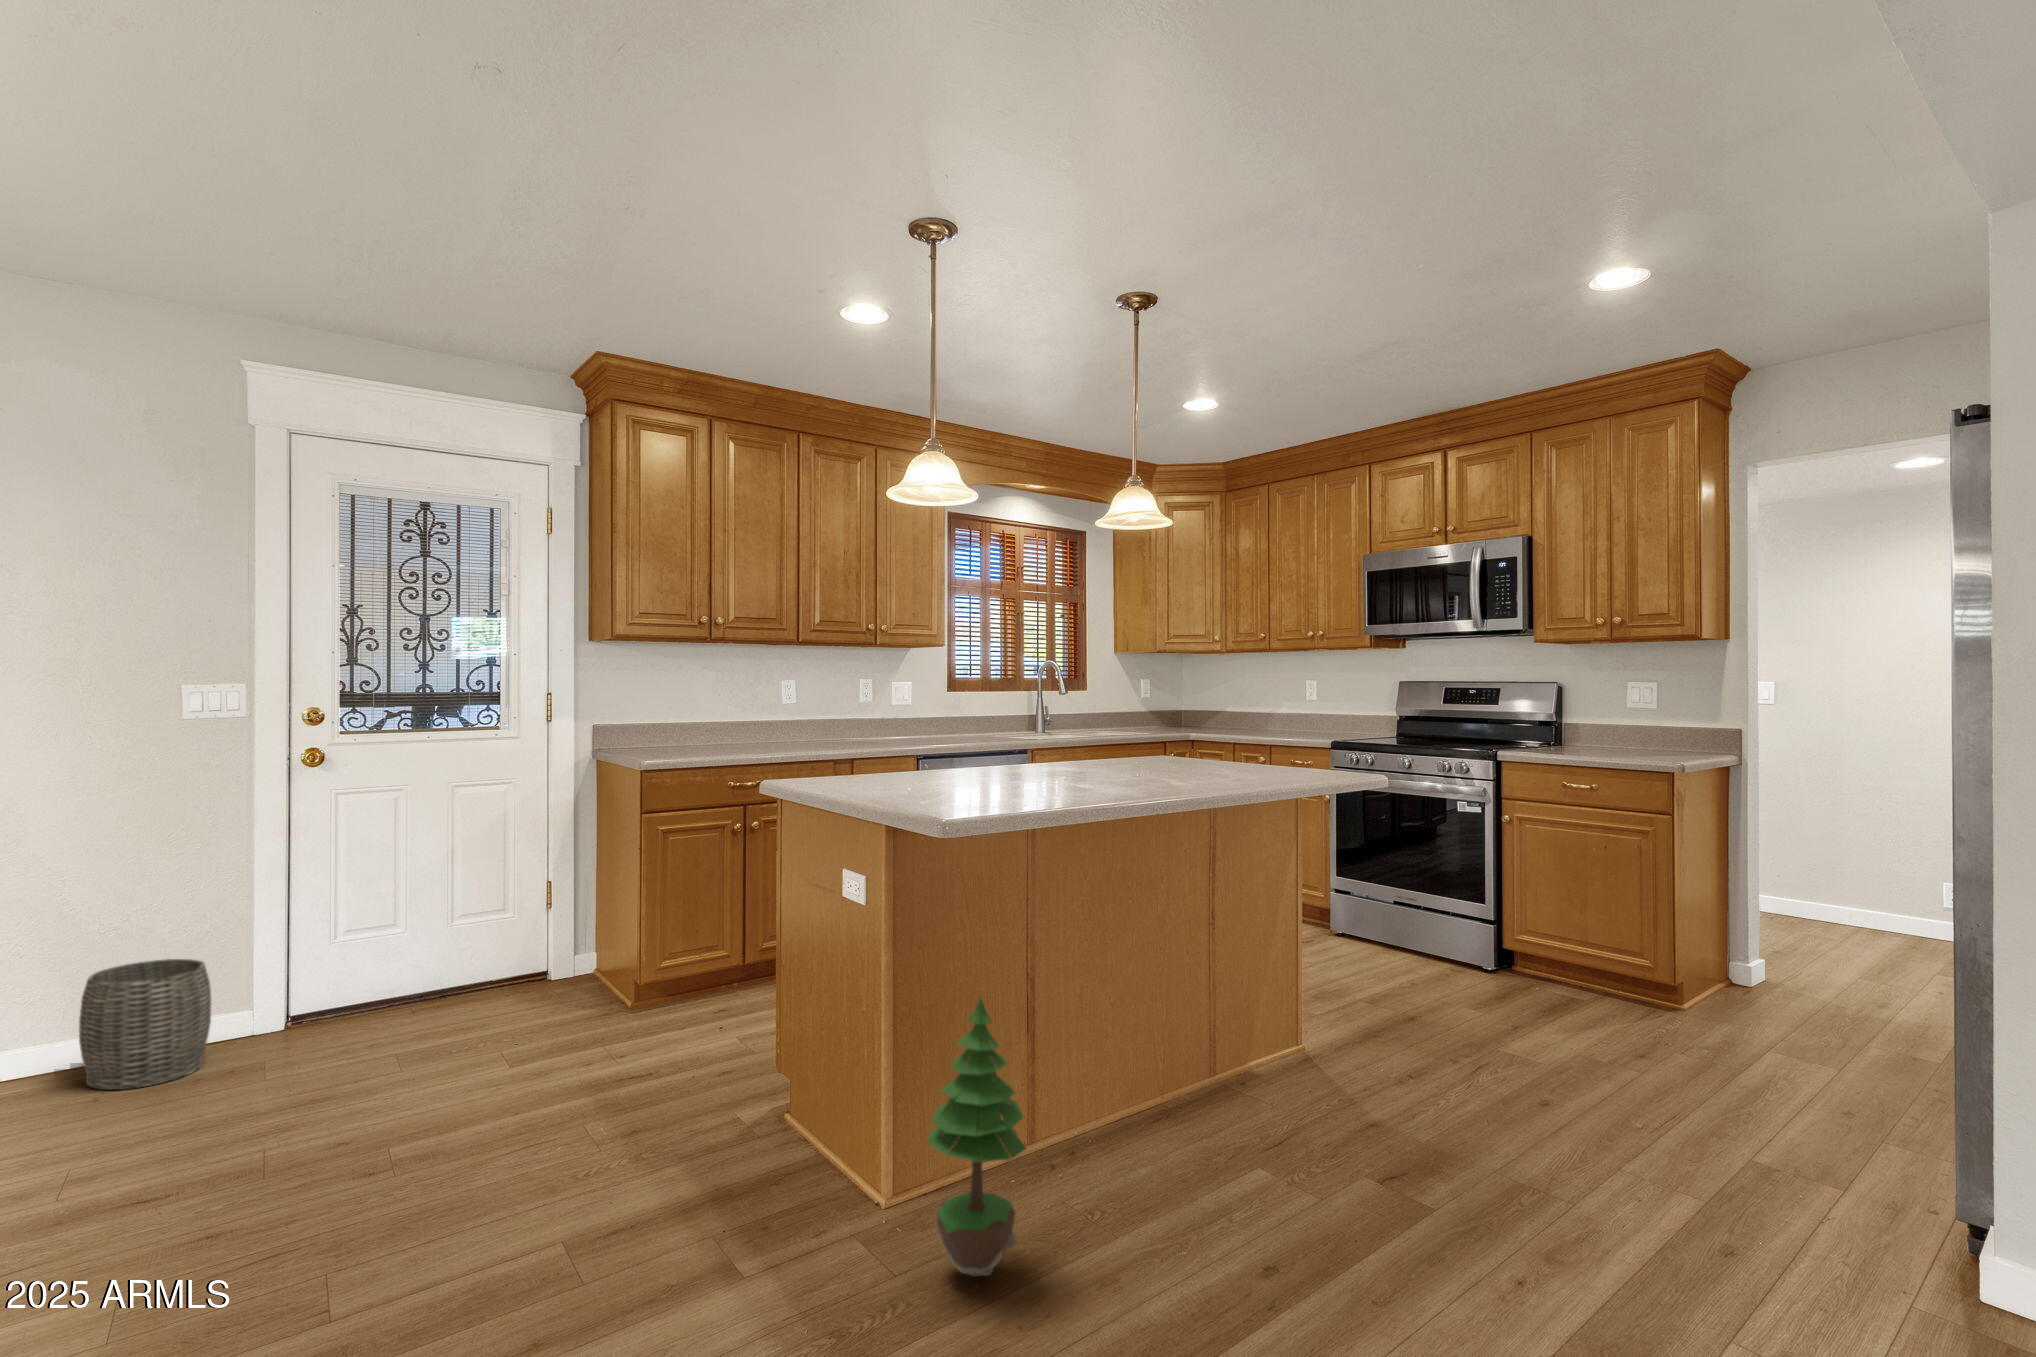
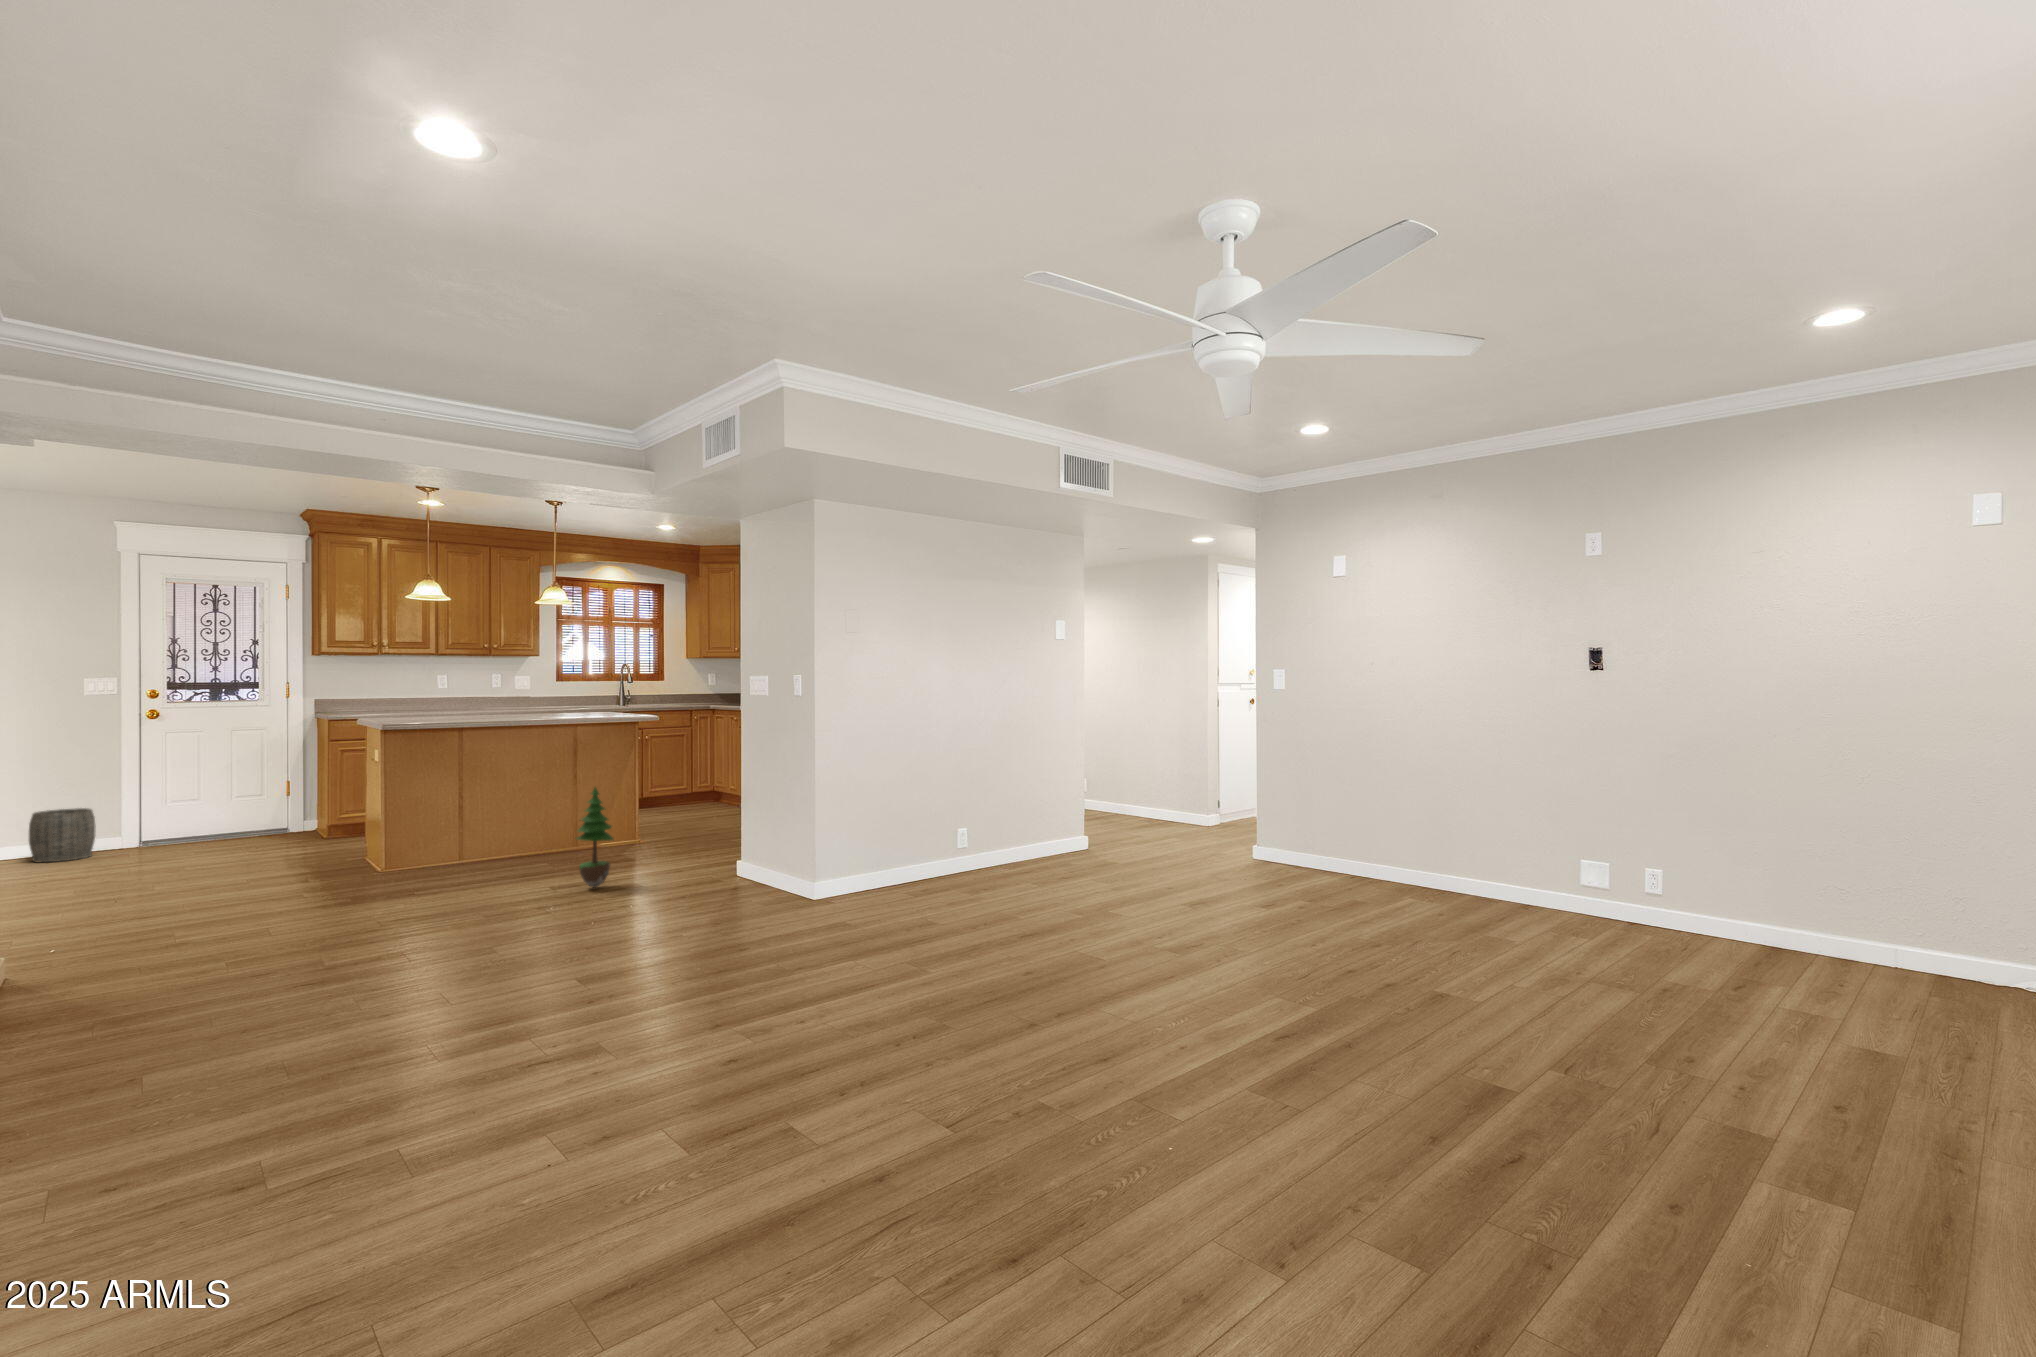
potted tree: present [926,998,1026,1277] -> present [576,787,613,888]

